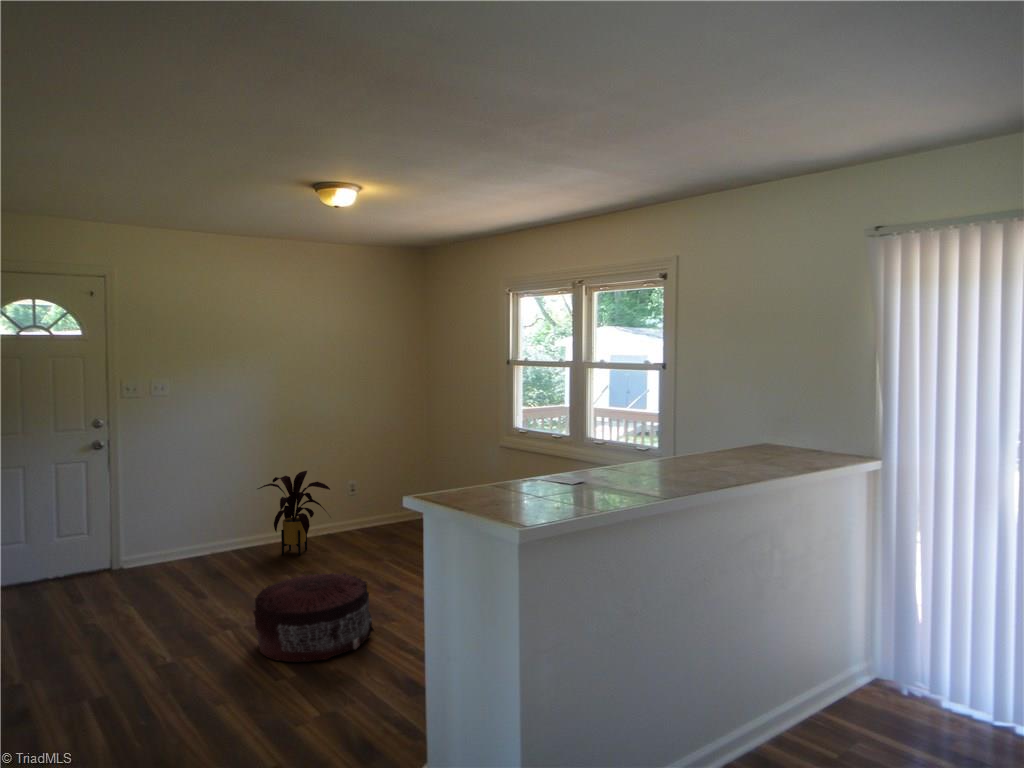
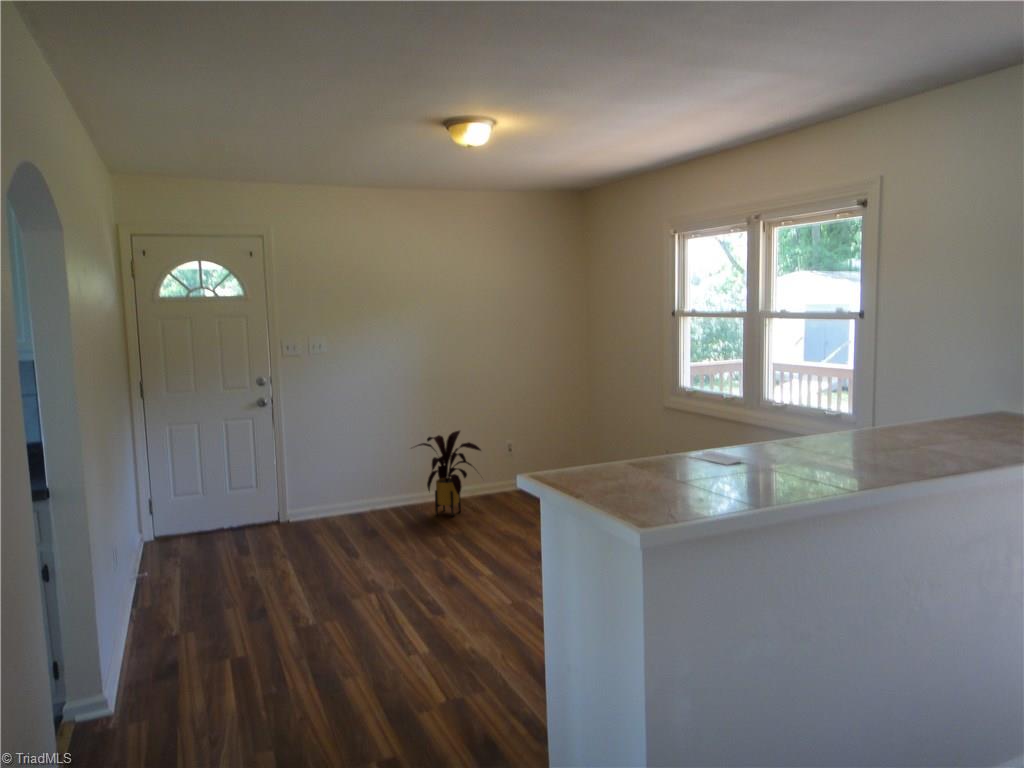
pouf: present [253,573,374,662] -> none [392,540,517,634]

